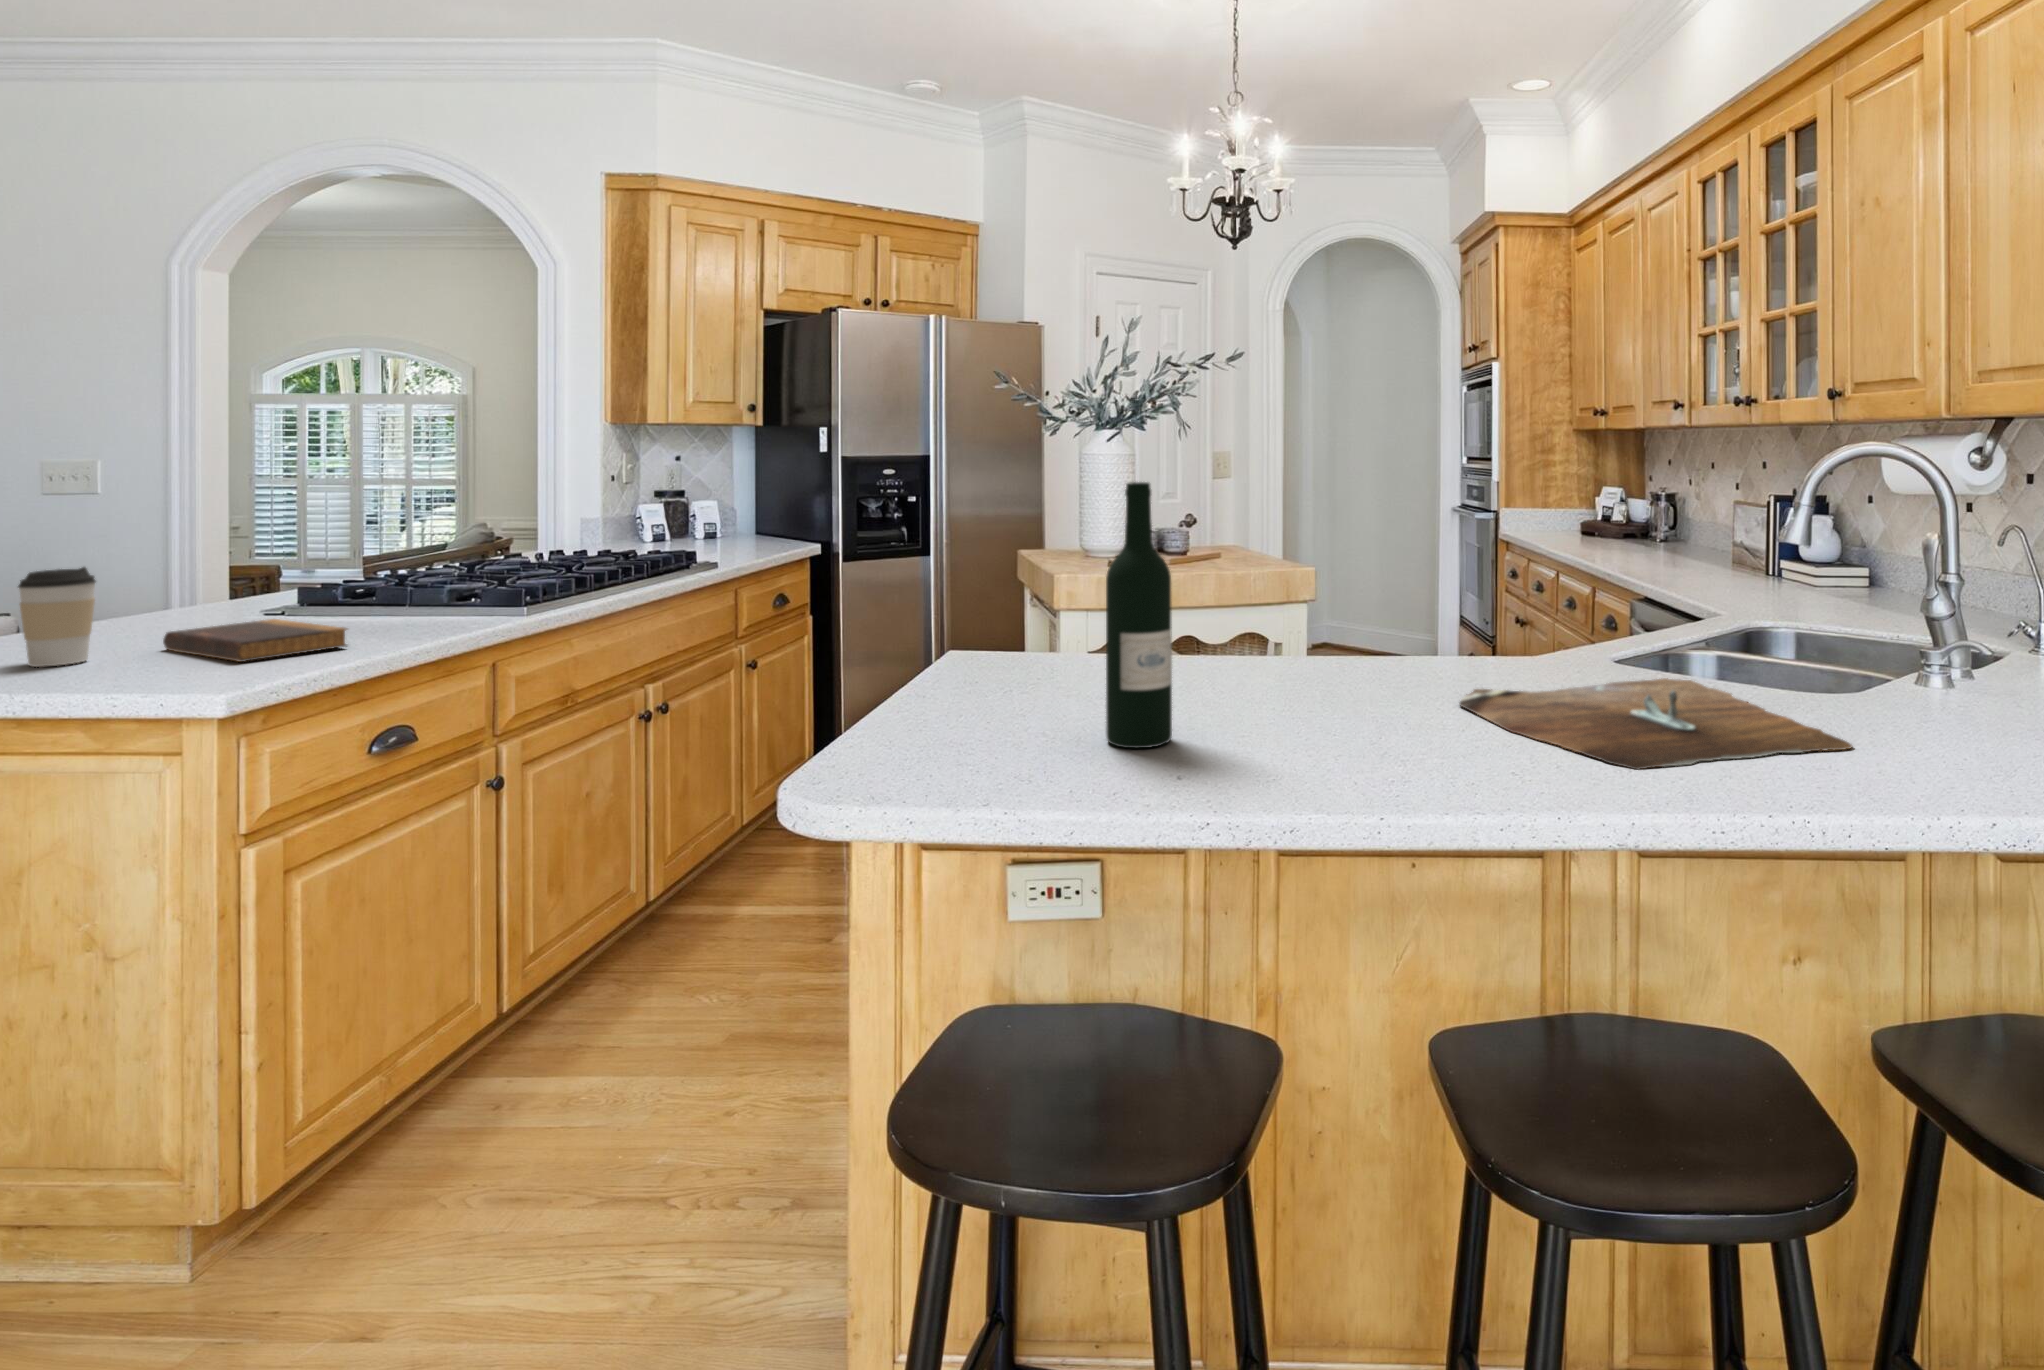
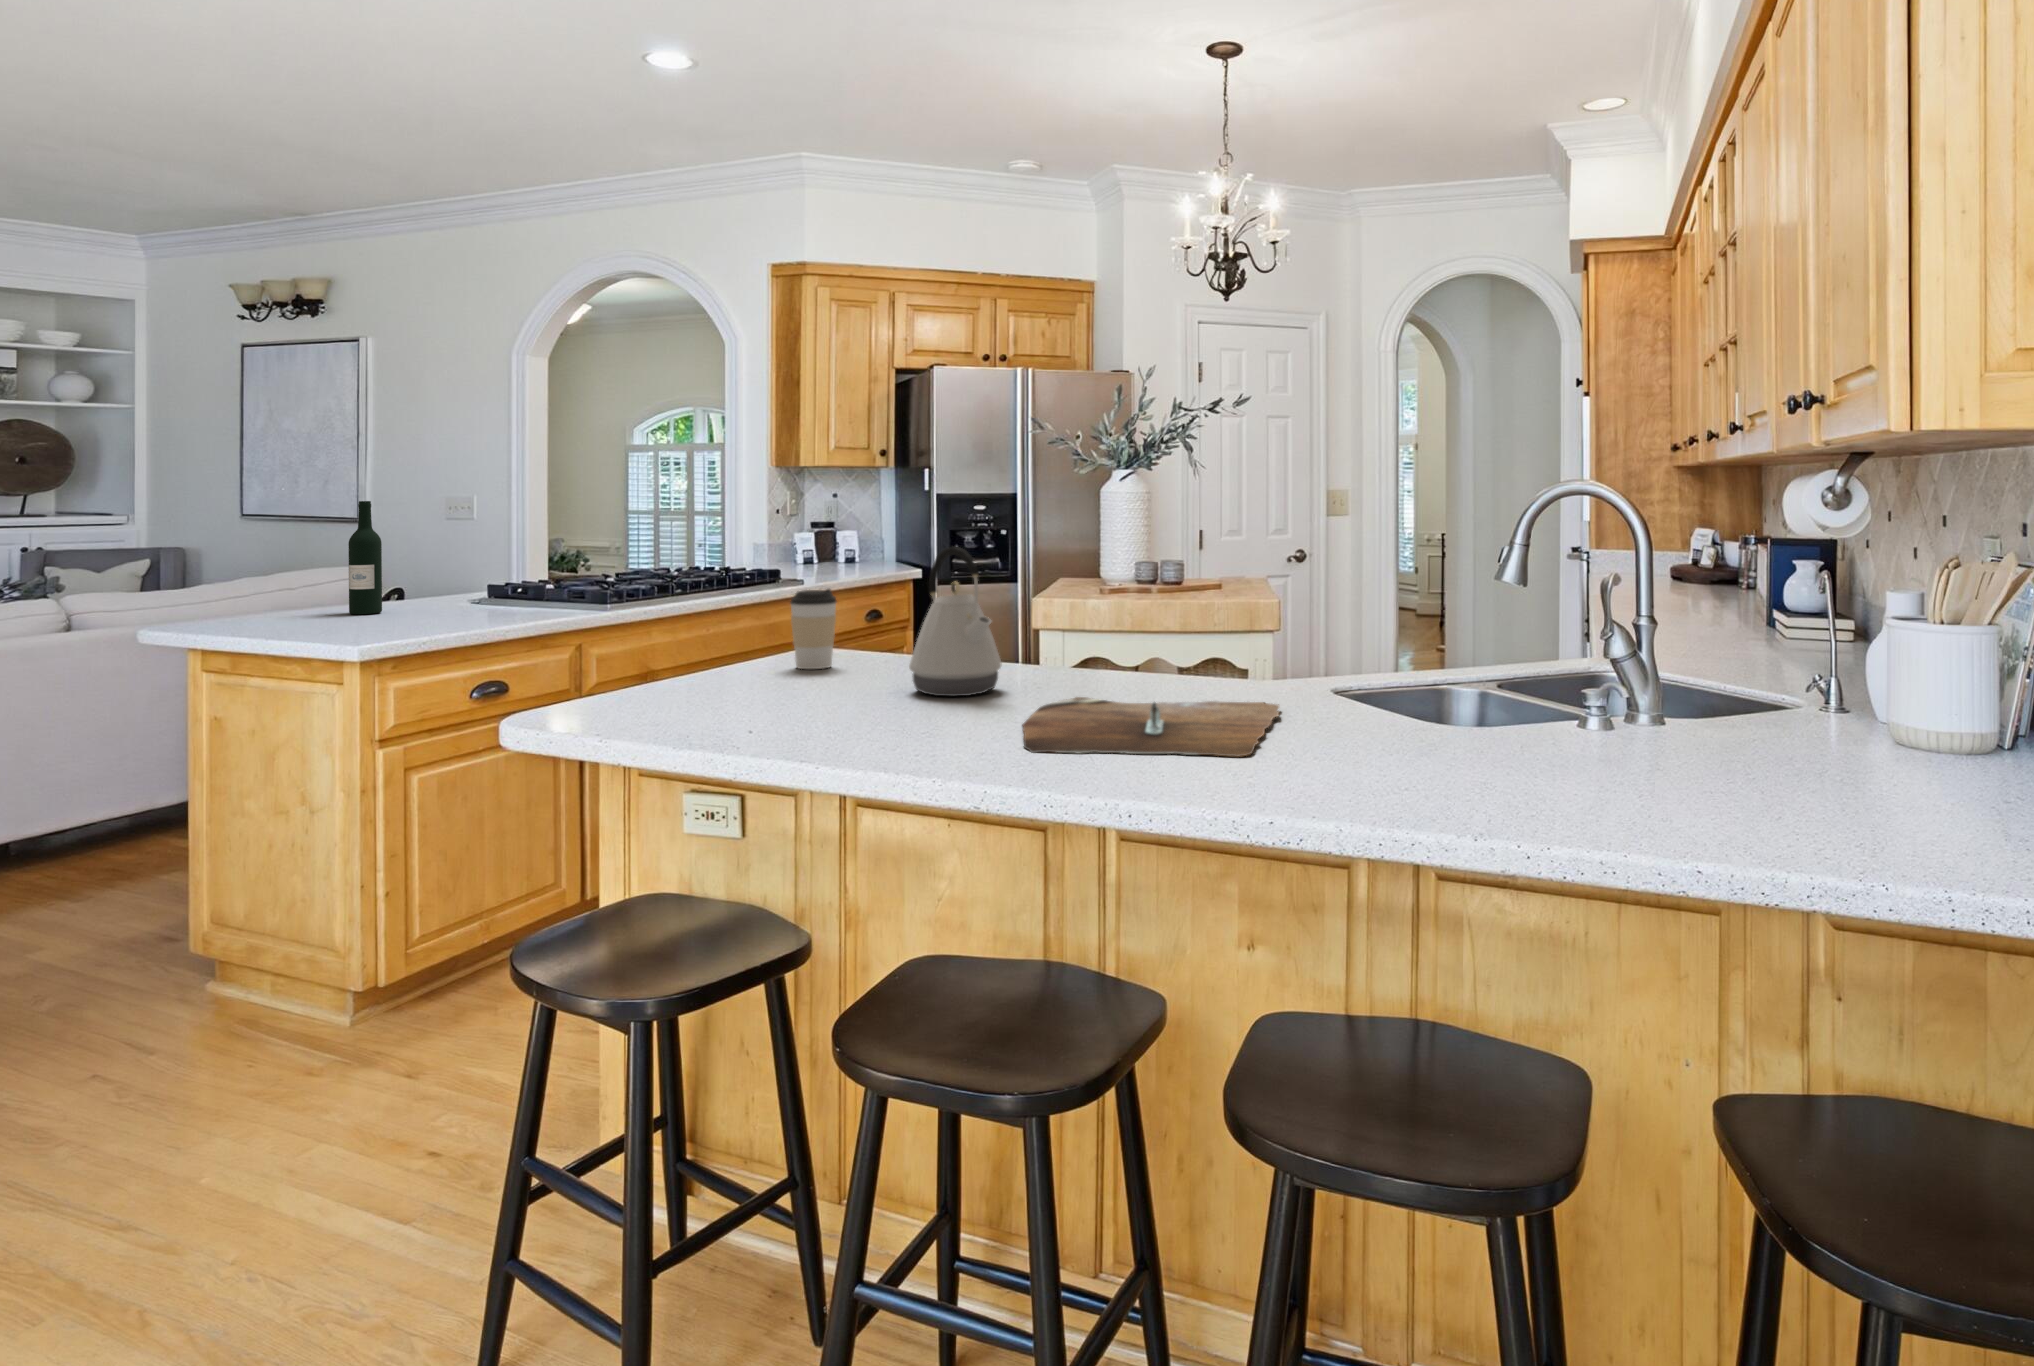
wine bottle: present [1106,482,1172,748] -> present [348,501,382,614]
kettle: none [1240,513,1372,701] -> present [909,546,1002,696]
coffee cup: present [18,567,96,667] -> present [790,589,837,669]
book: present [163,619,347,662] -> none [372,605,466,630]

